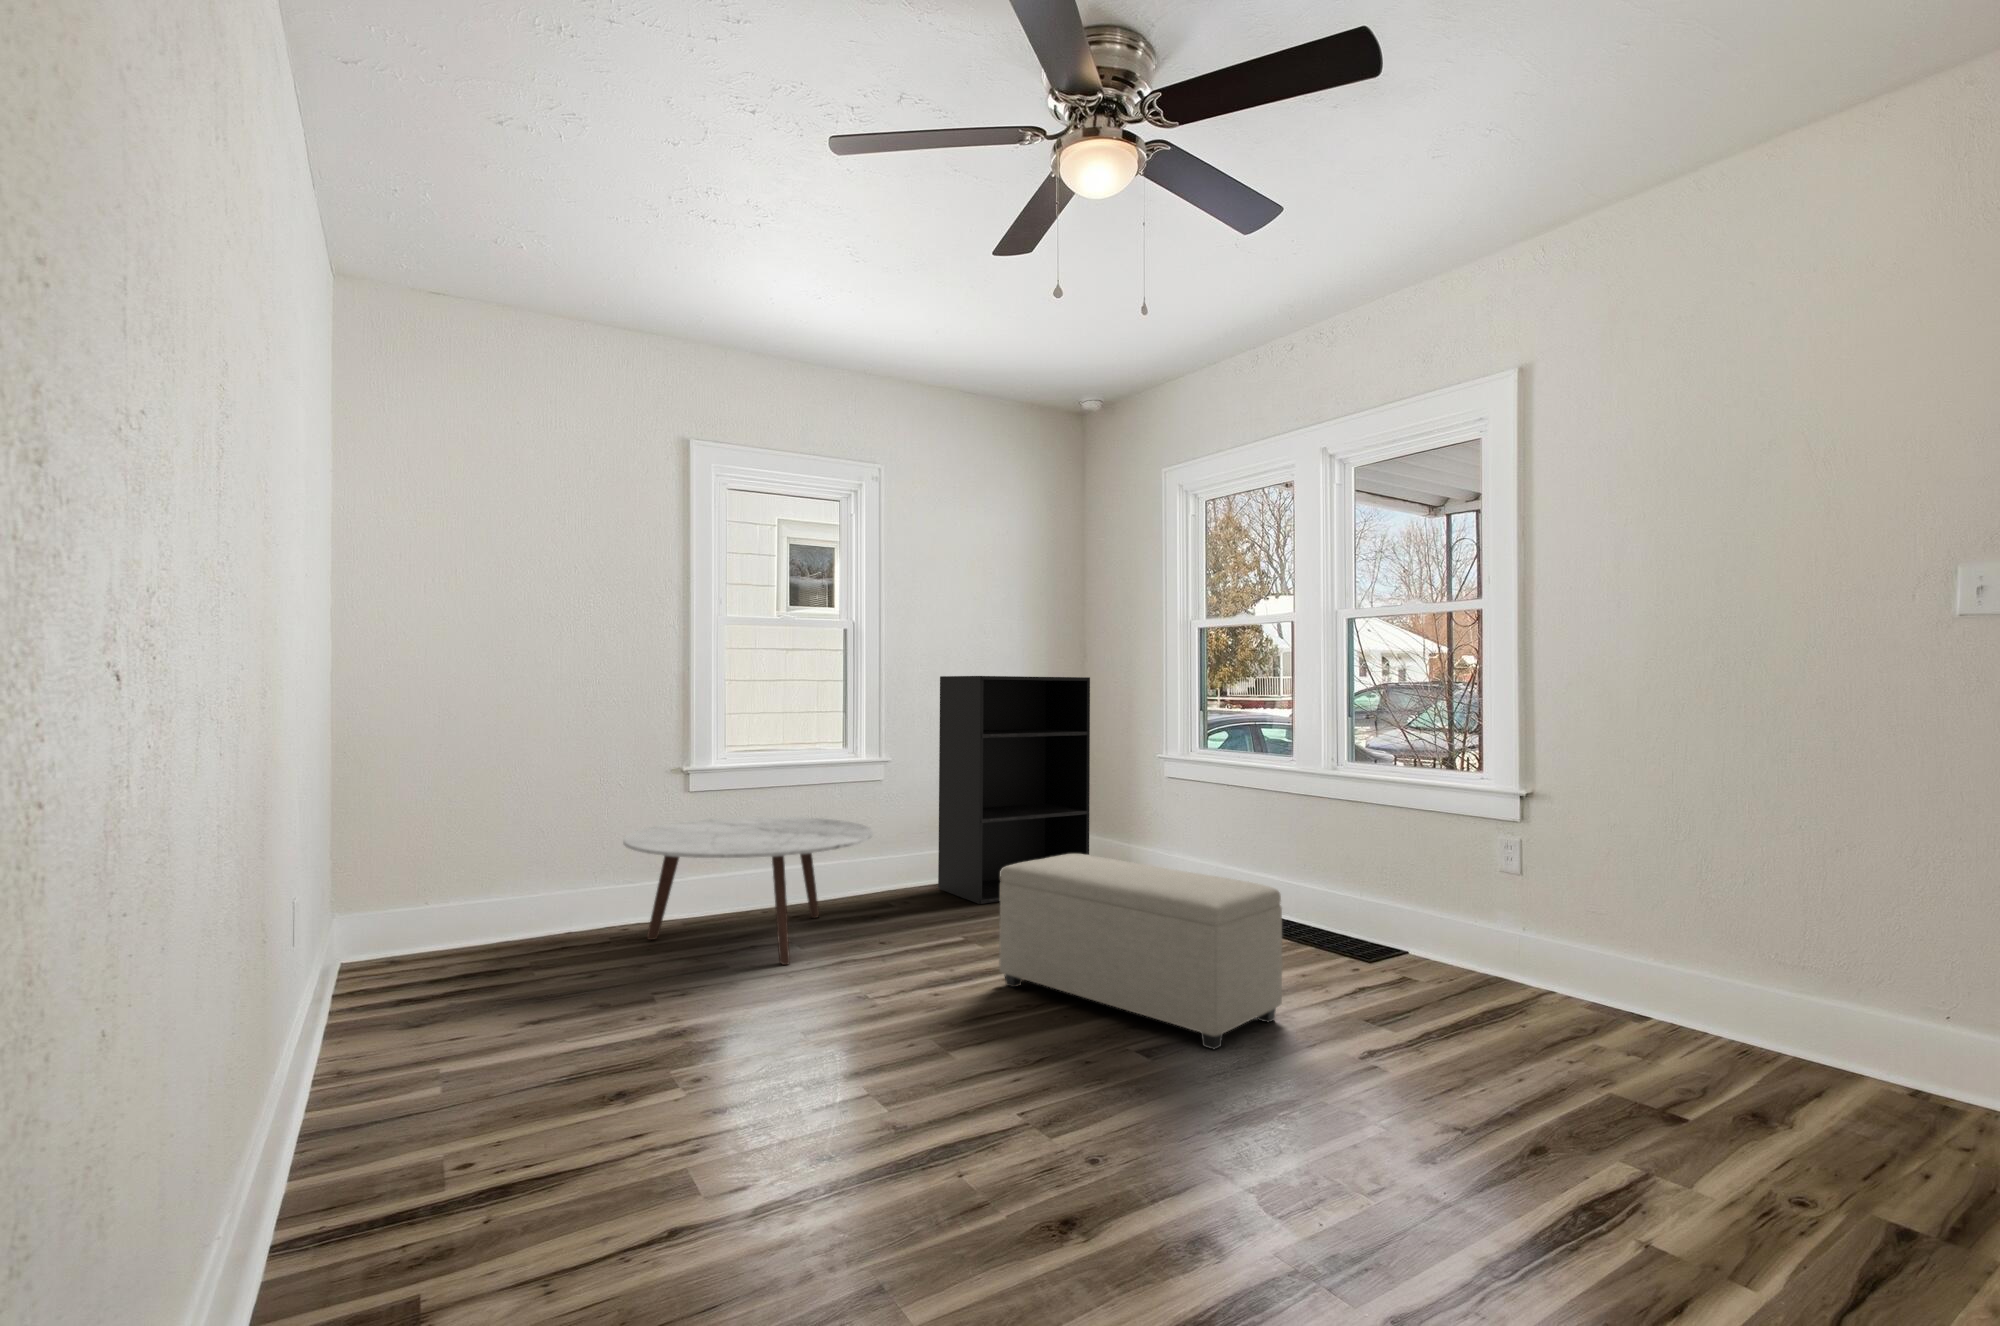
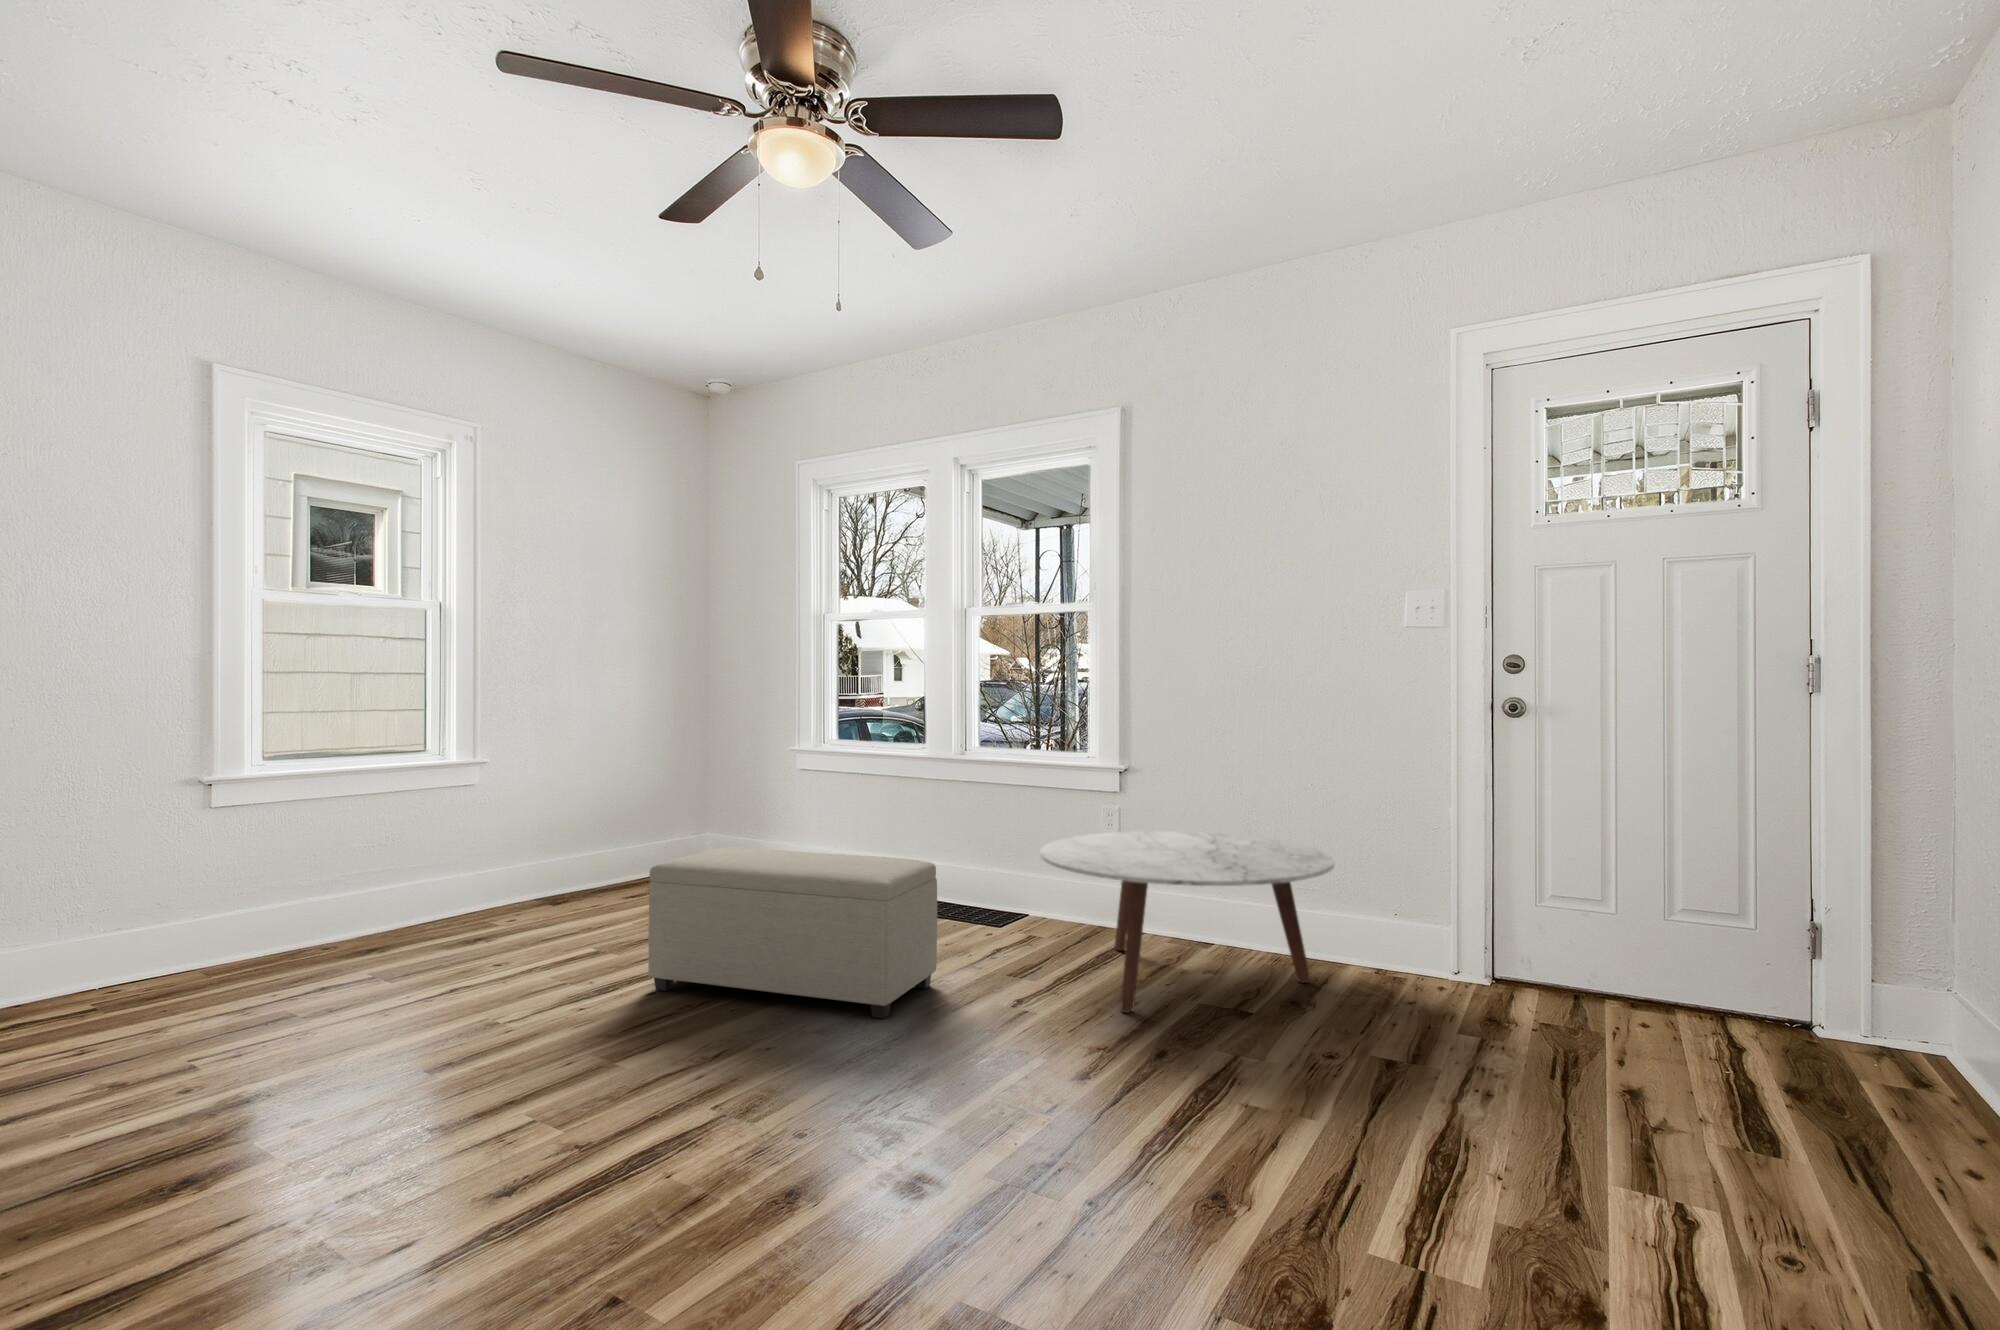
bookshelf: present [938,676,1090,904] -> none [543,665,717,913]
coffee table: present [623,817,873,965] -> present [1040,831,1334,1013]

